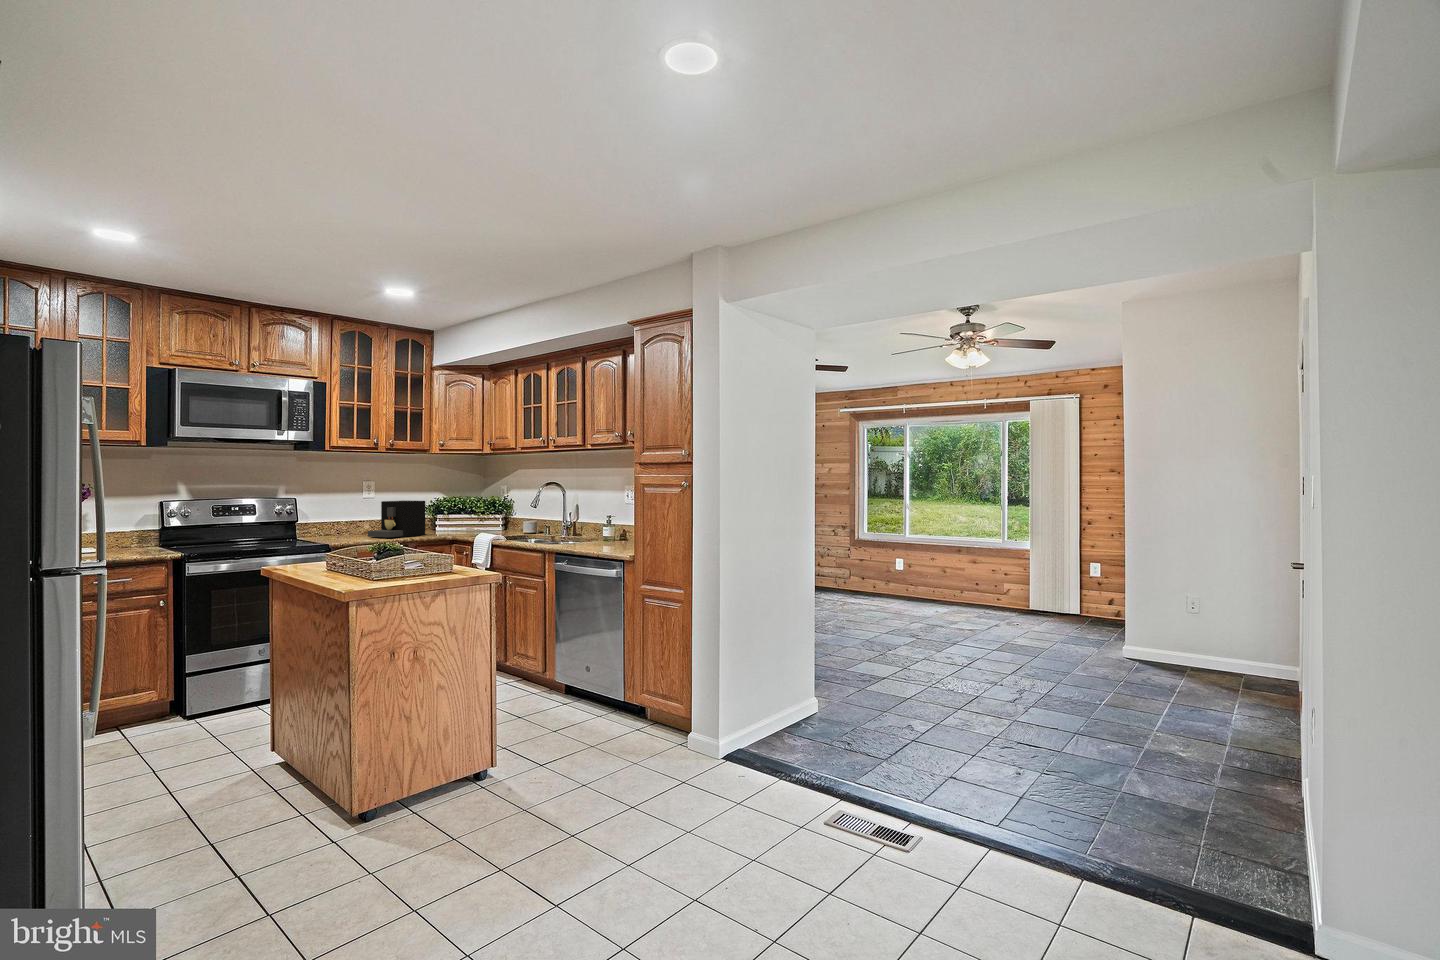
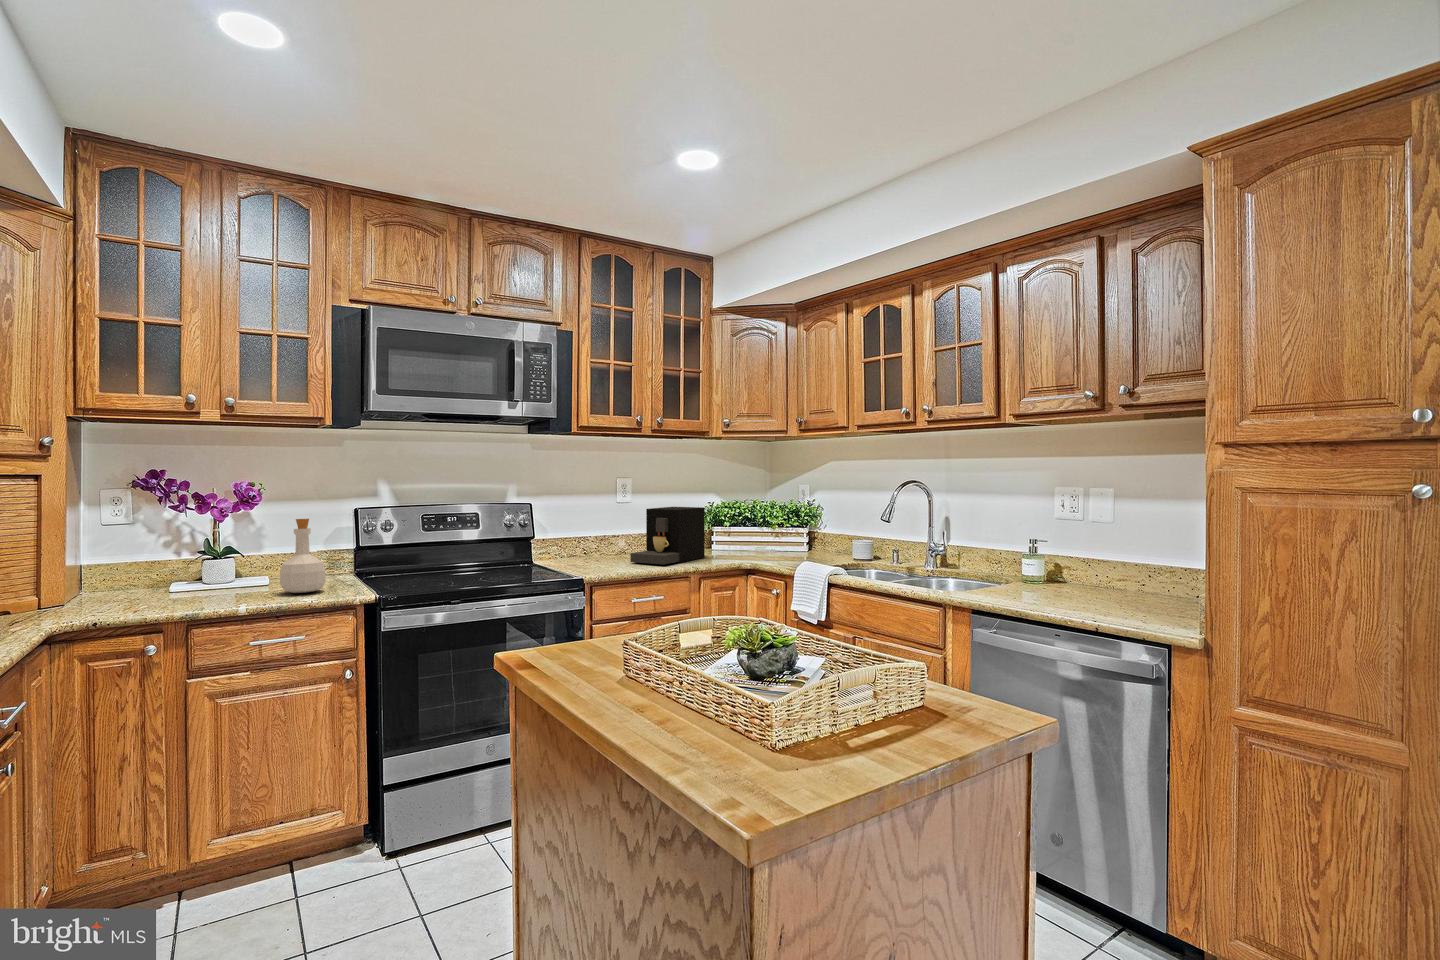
bottle: none [111,504,143,551] -> present [280,519,326,593]

